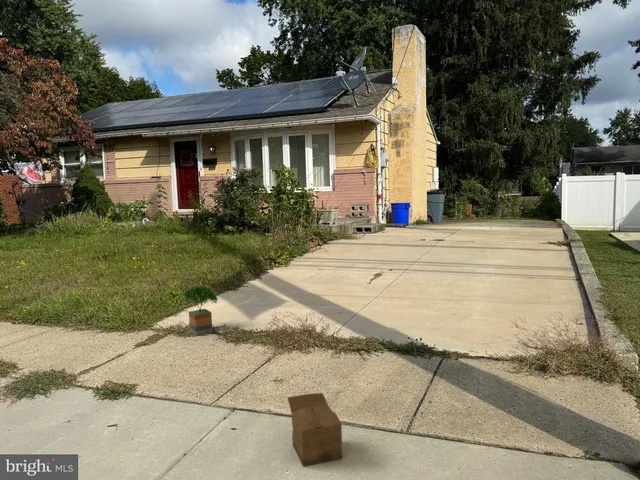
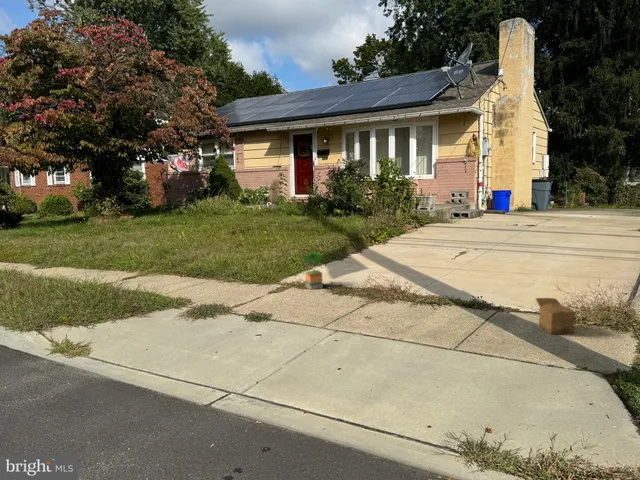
cardboard box: present [288,393,342,467] -> present [536,298,575,334]

